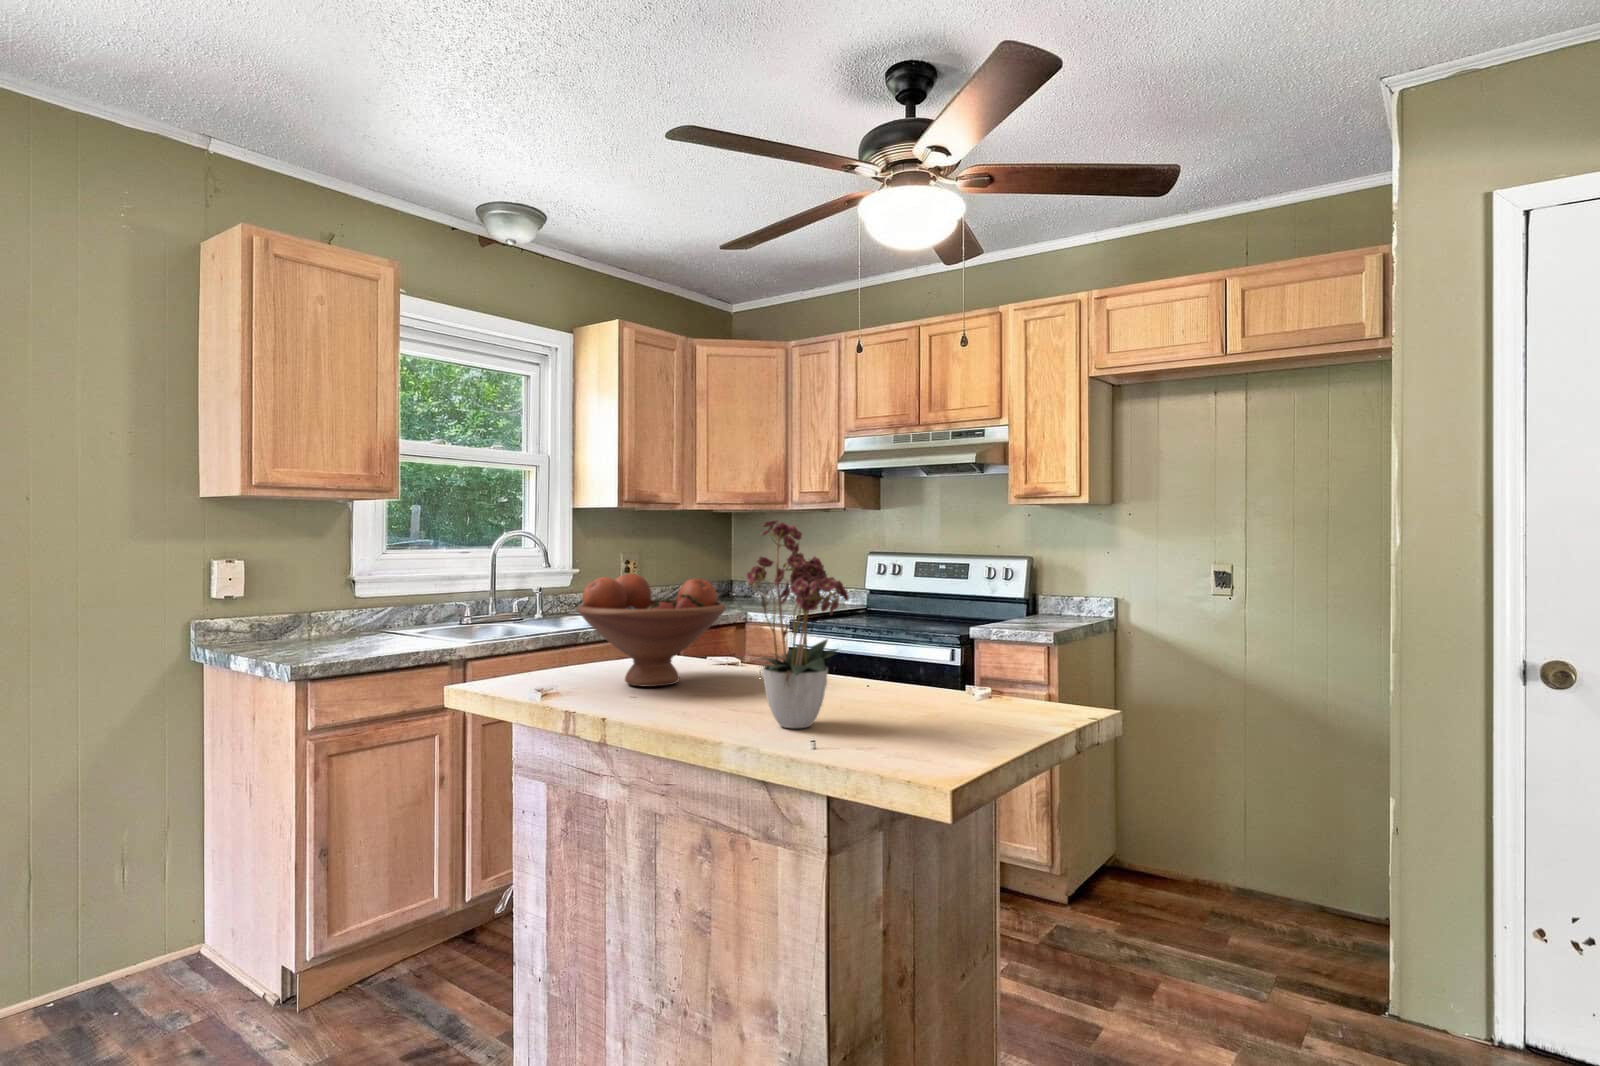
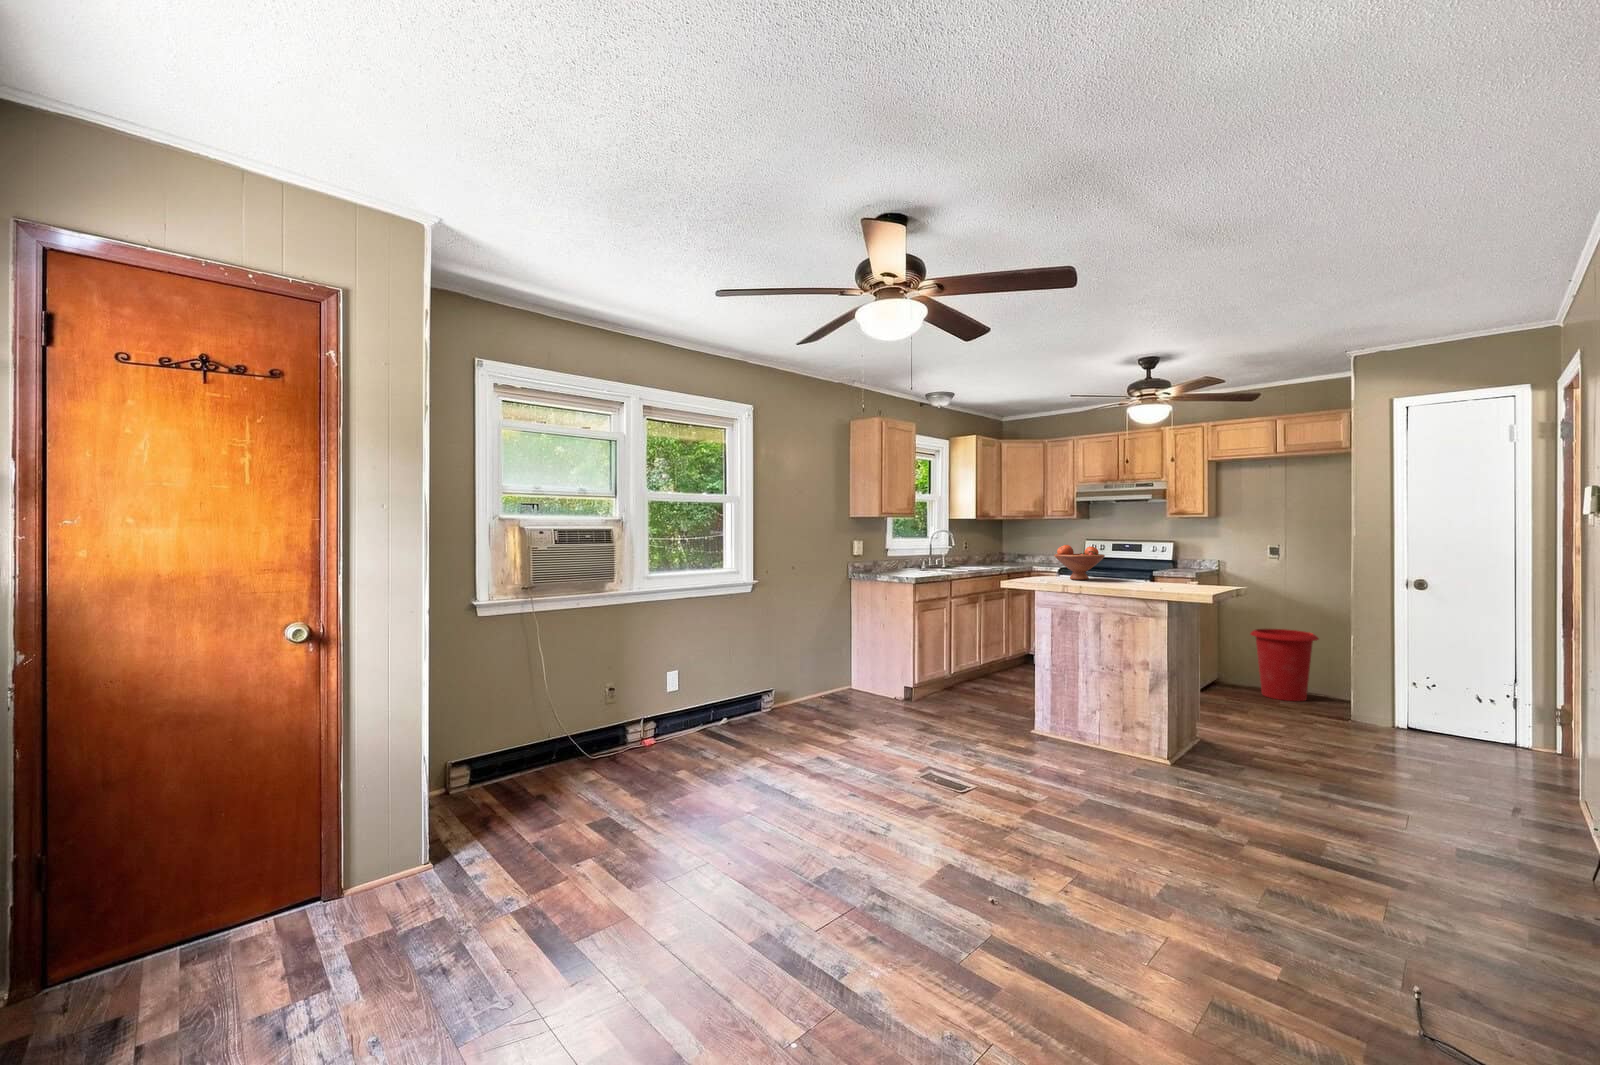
flower arrangement: present [746,520,849,728] -> none [1129,525,1173,586]
waste bin: none [1169,754,1313,935] -> present [1250,629,1319,701]

